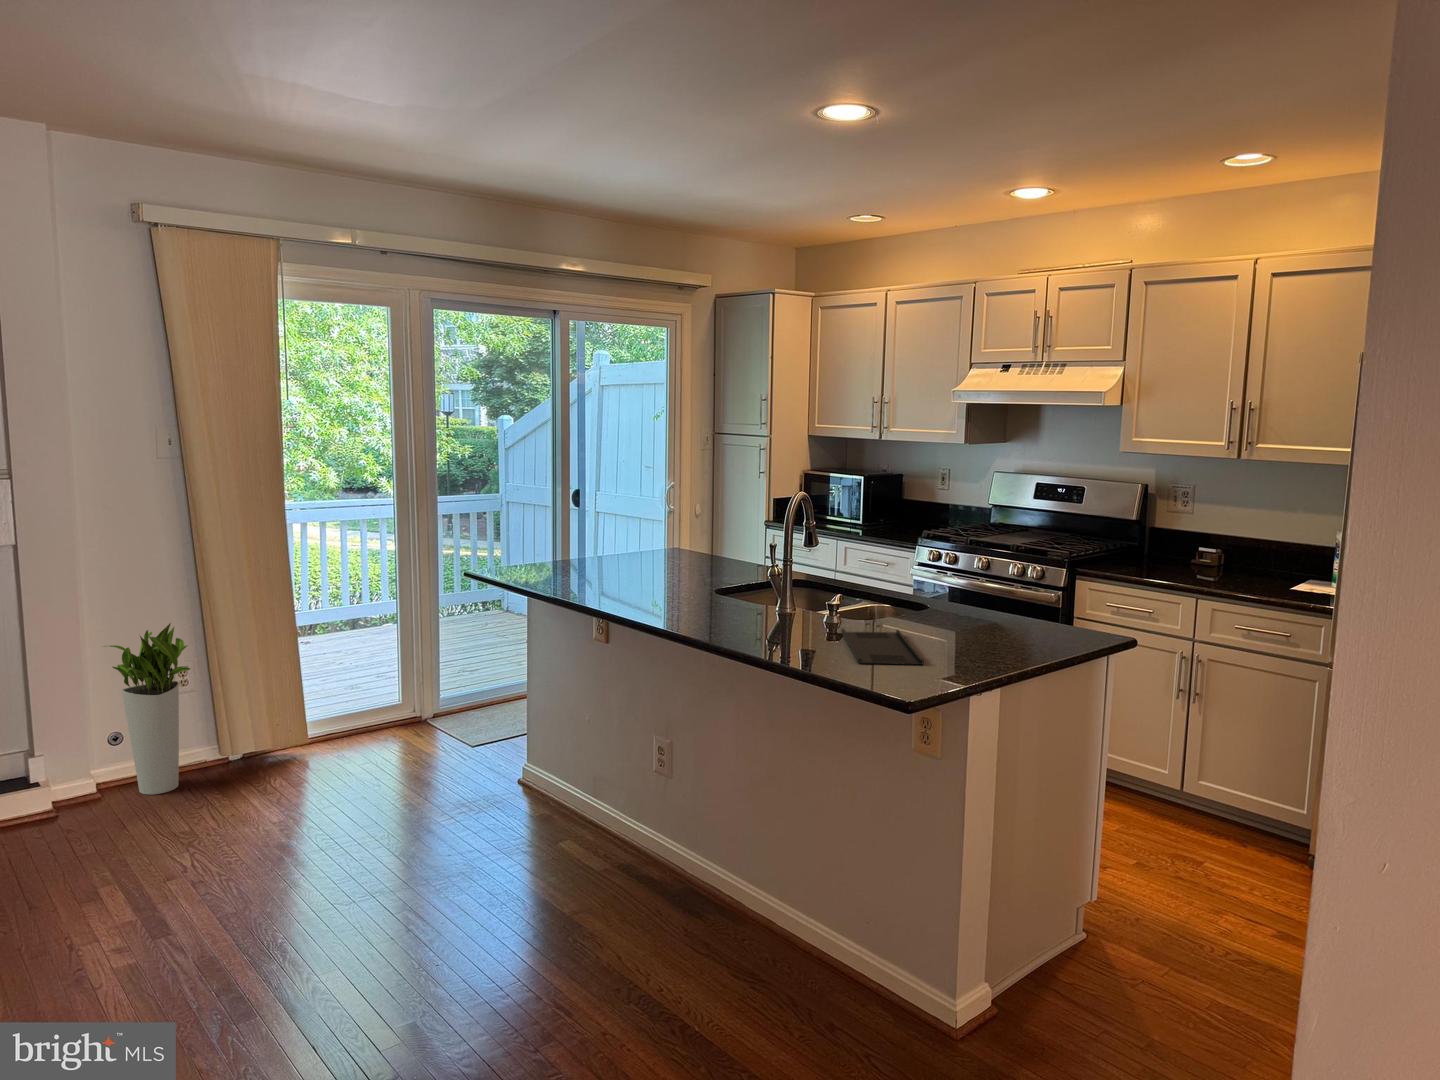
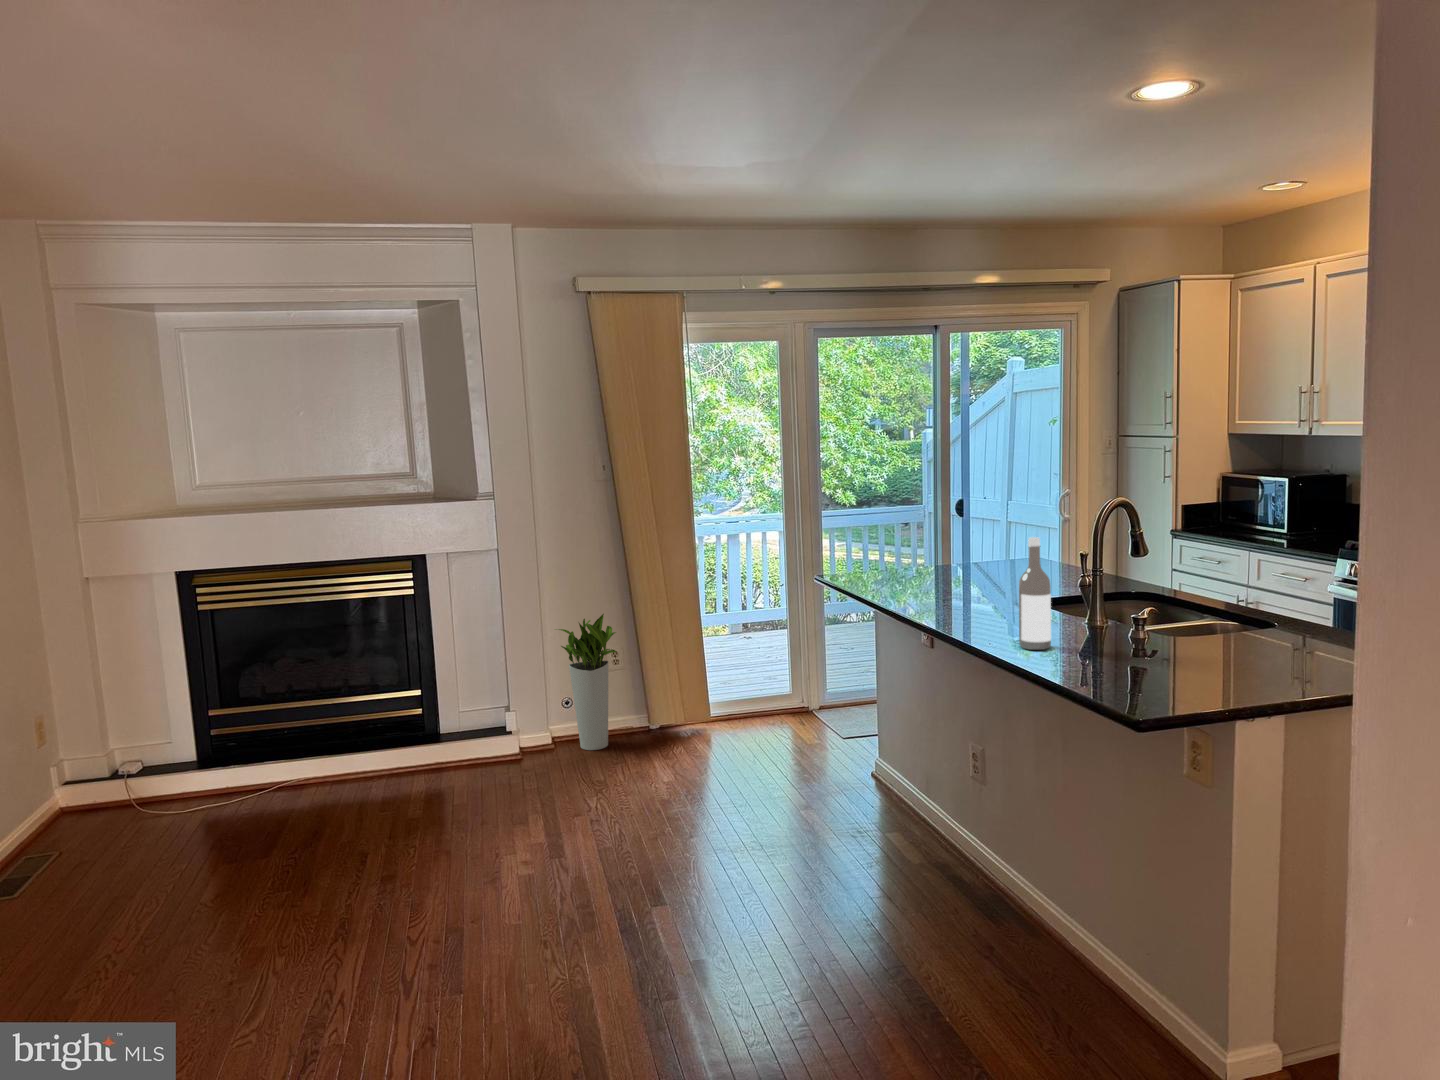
wine bottle: none [726,523,756,634] -> present [1019,537,1051,650]
tray: present [841,629,924,665] -> none [1137,651,1217,697]

